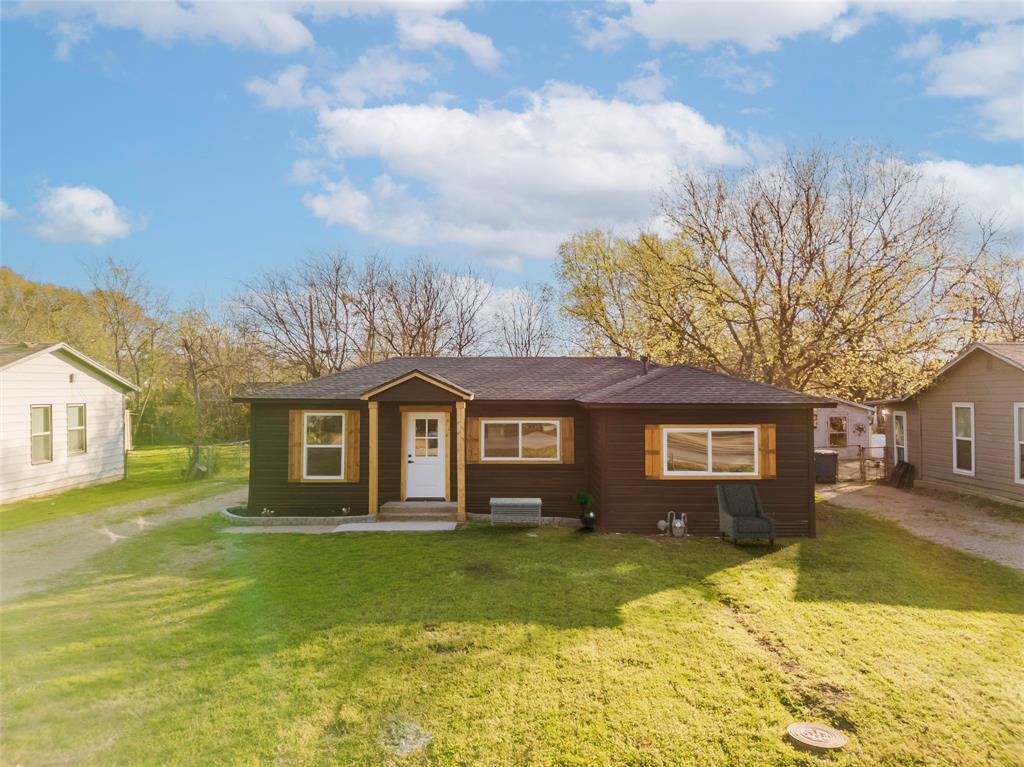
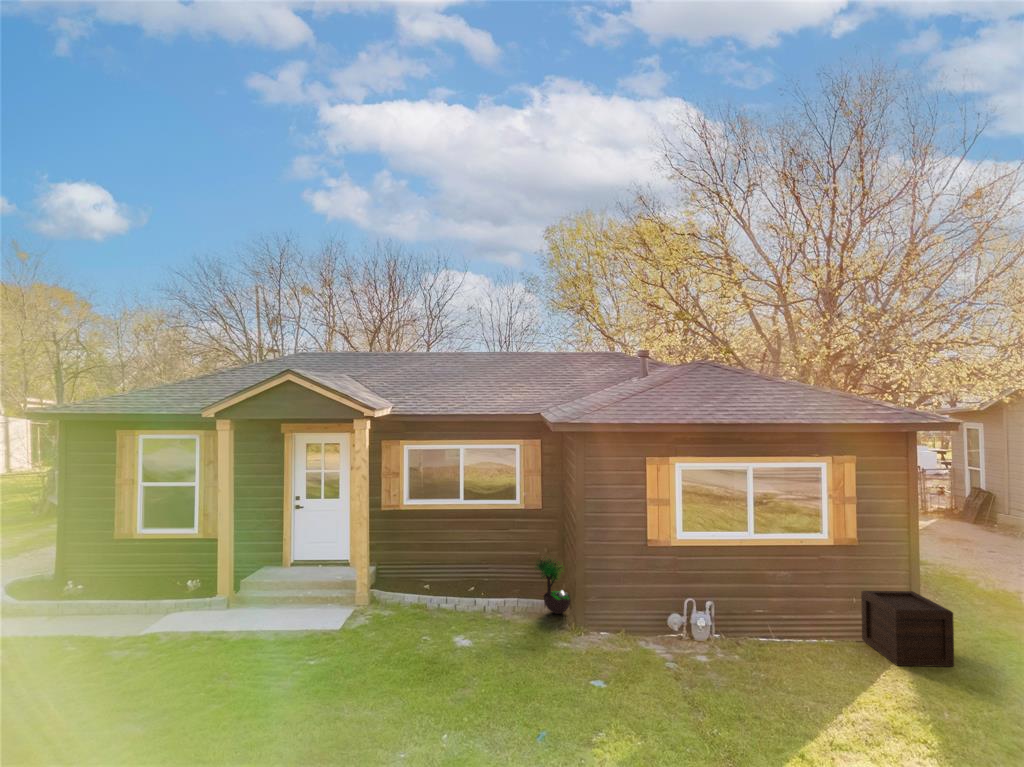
chair: present [717,485,775,548] -> none [762,555,872,675]
storage bench: present [490,498,542,526] -> none [407,561,489,609]
wooden crate: none [777,506,825,546] -> present [861,591,954,667]

